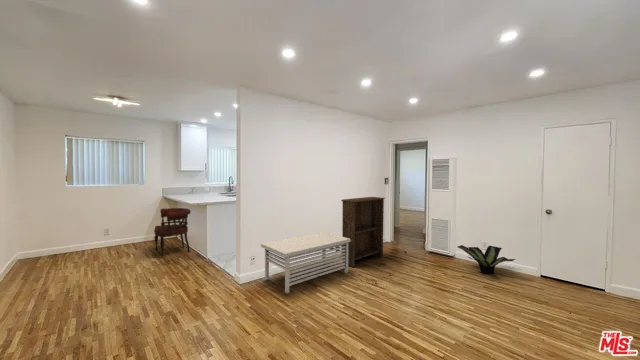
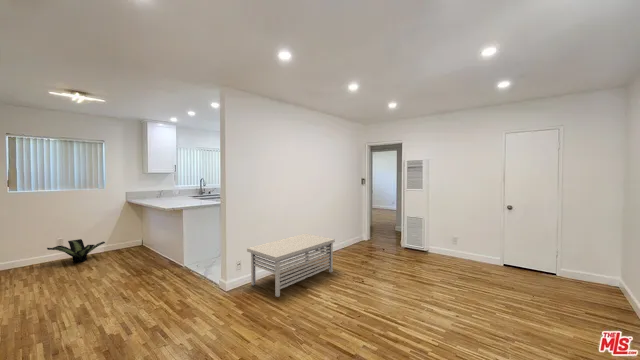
bookshelf: present [341,197,385,267] -> none [324,198,363,267]
armchair: present [154,208,191,257] -> none [120,214,162,268]
potted plant: present [458,245,515,274] -> present [47,239,105,263]

